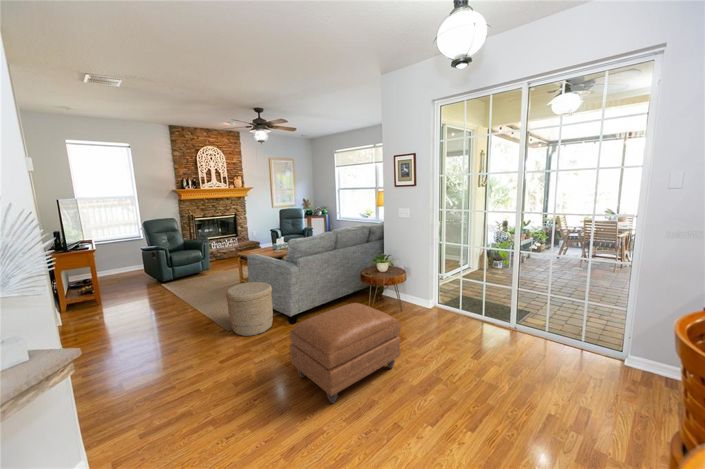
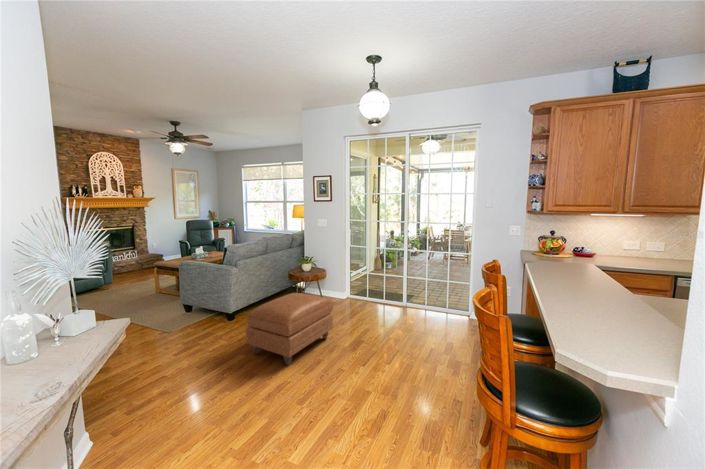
woven basket: present [226,282,273,336] -> none [166,285,211,334]

